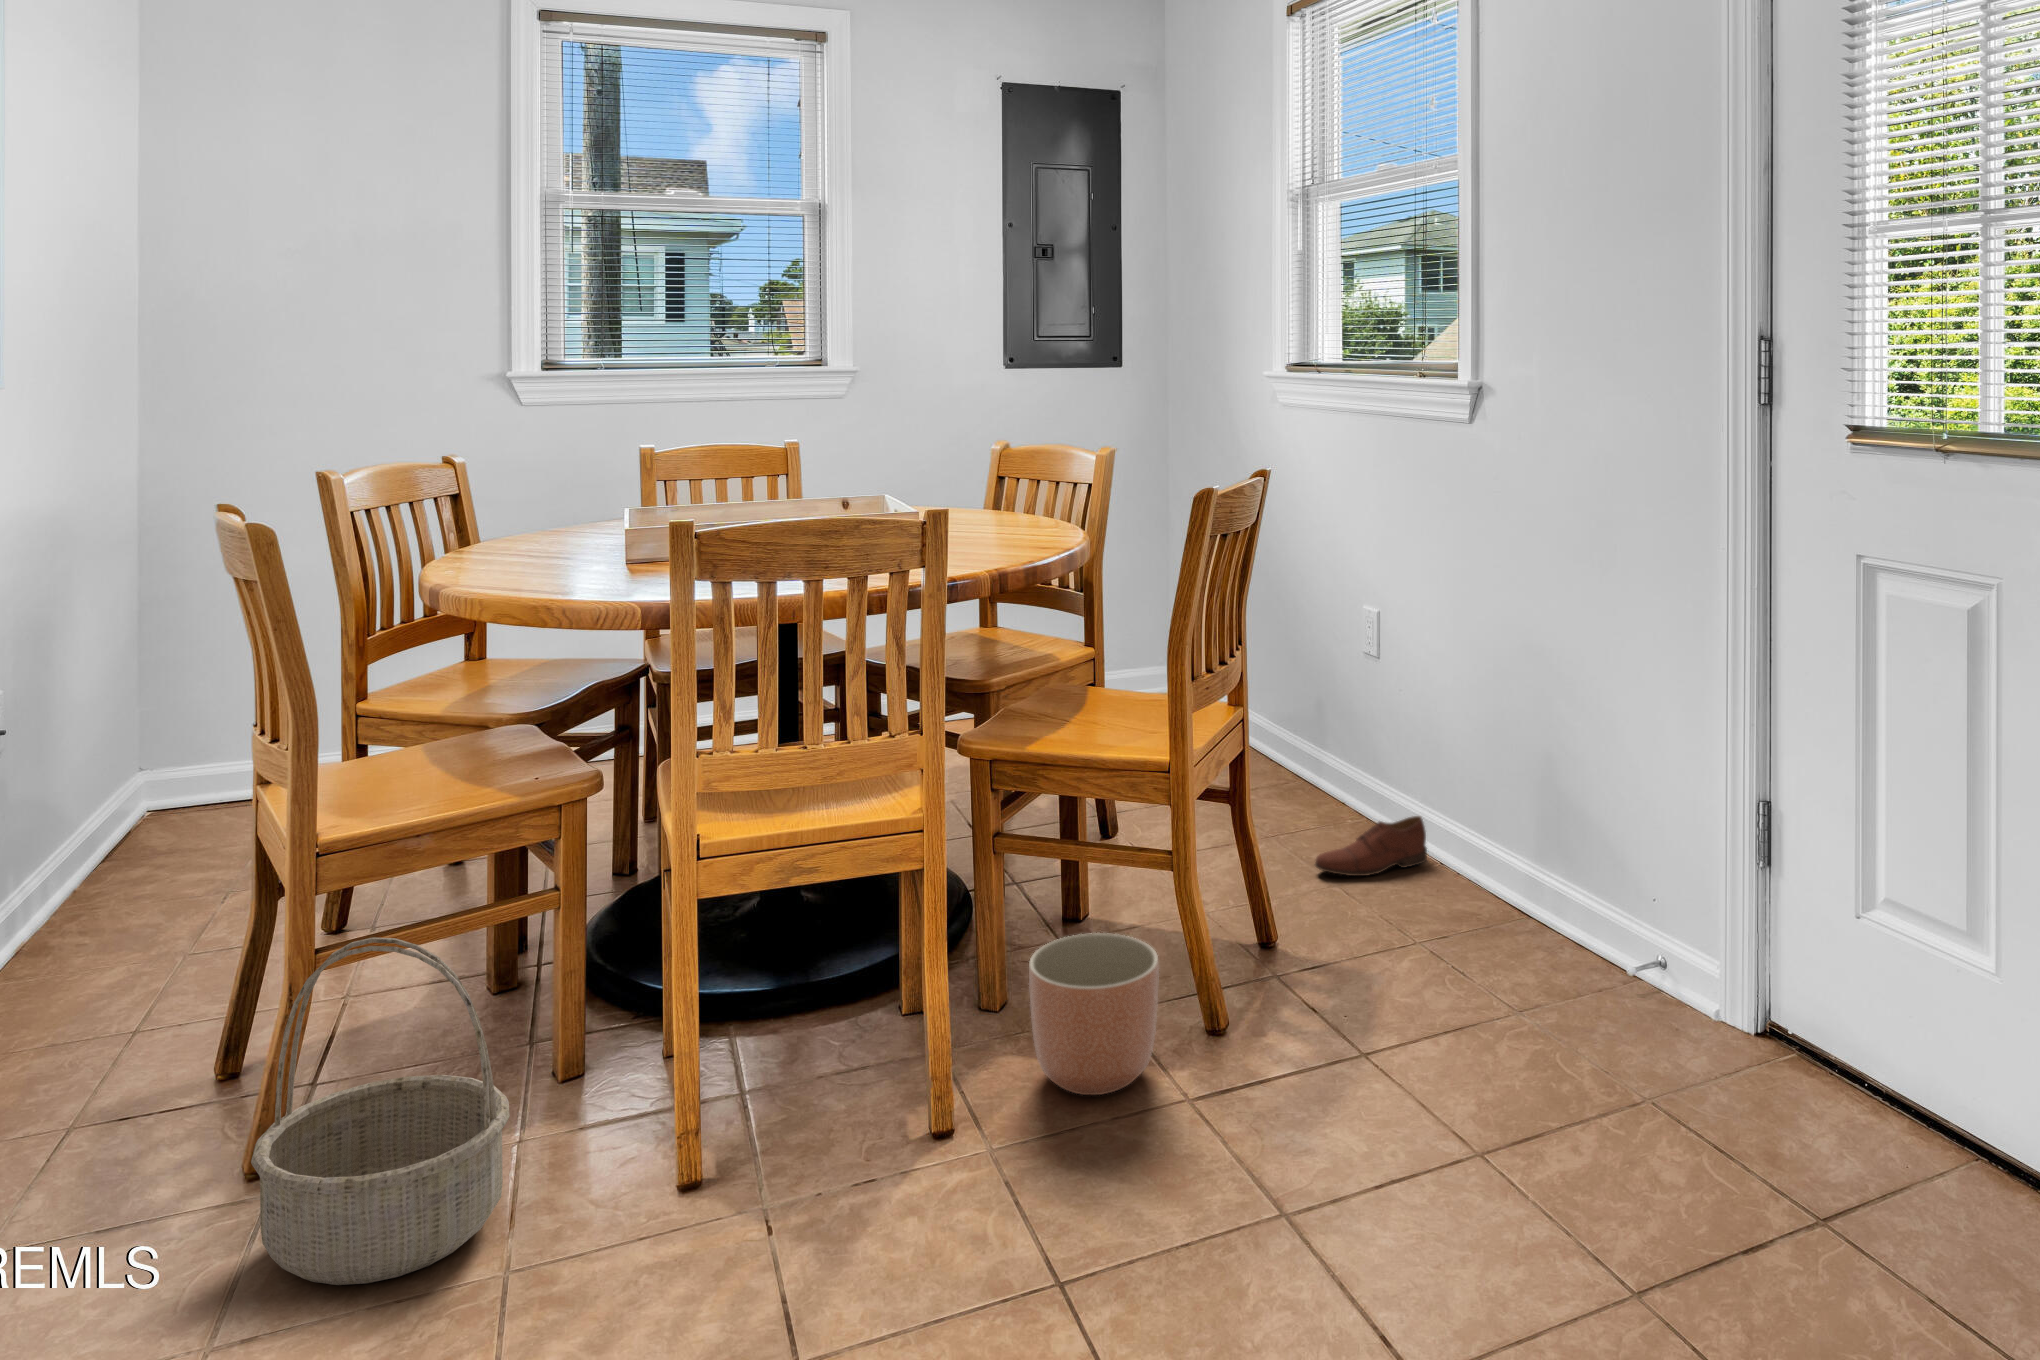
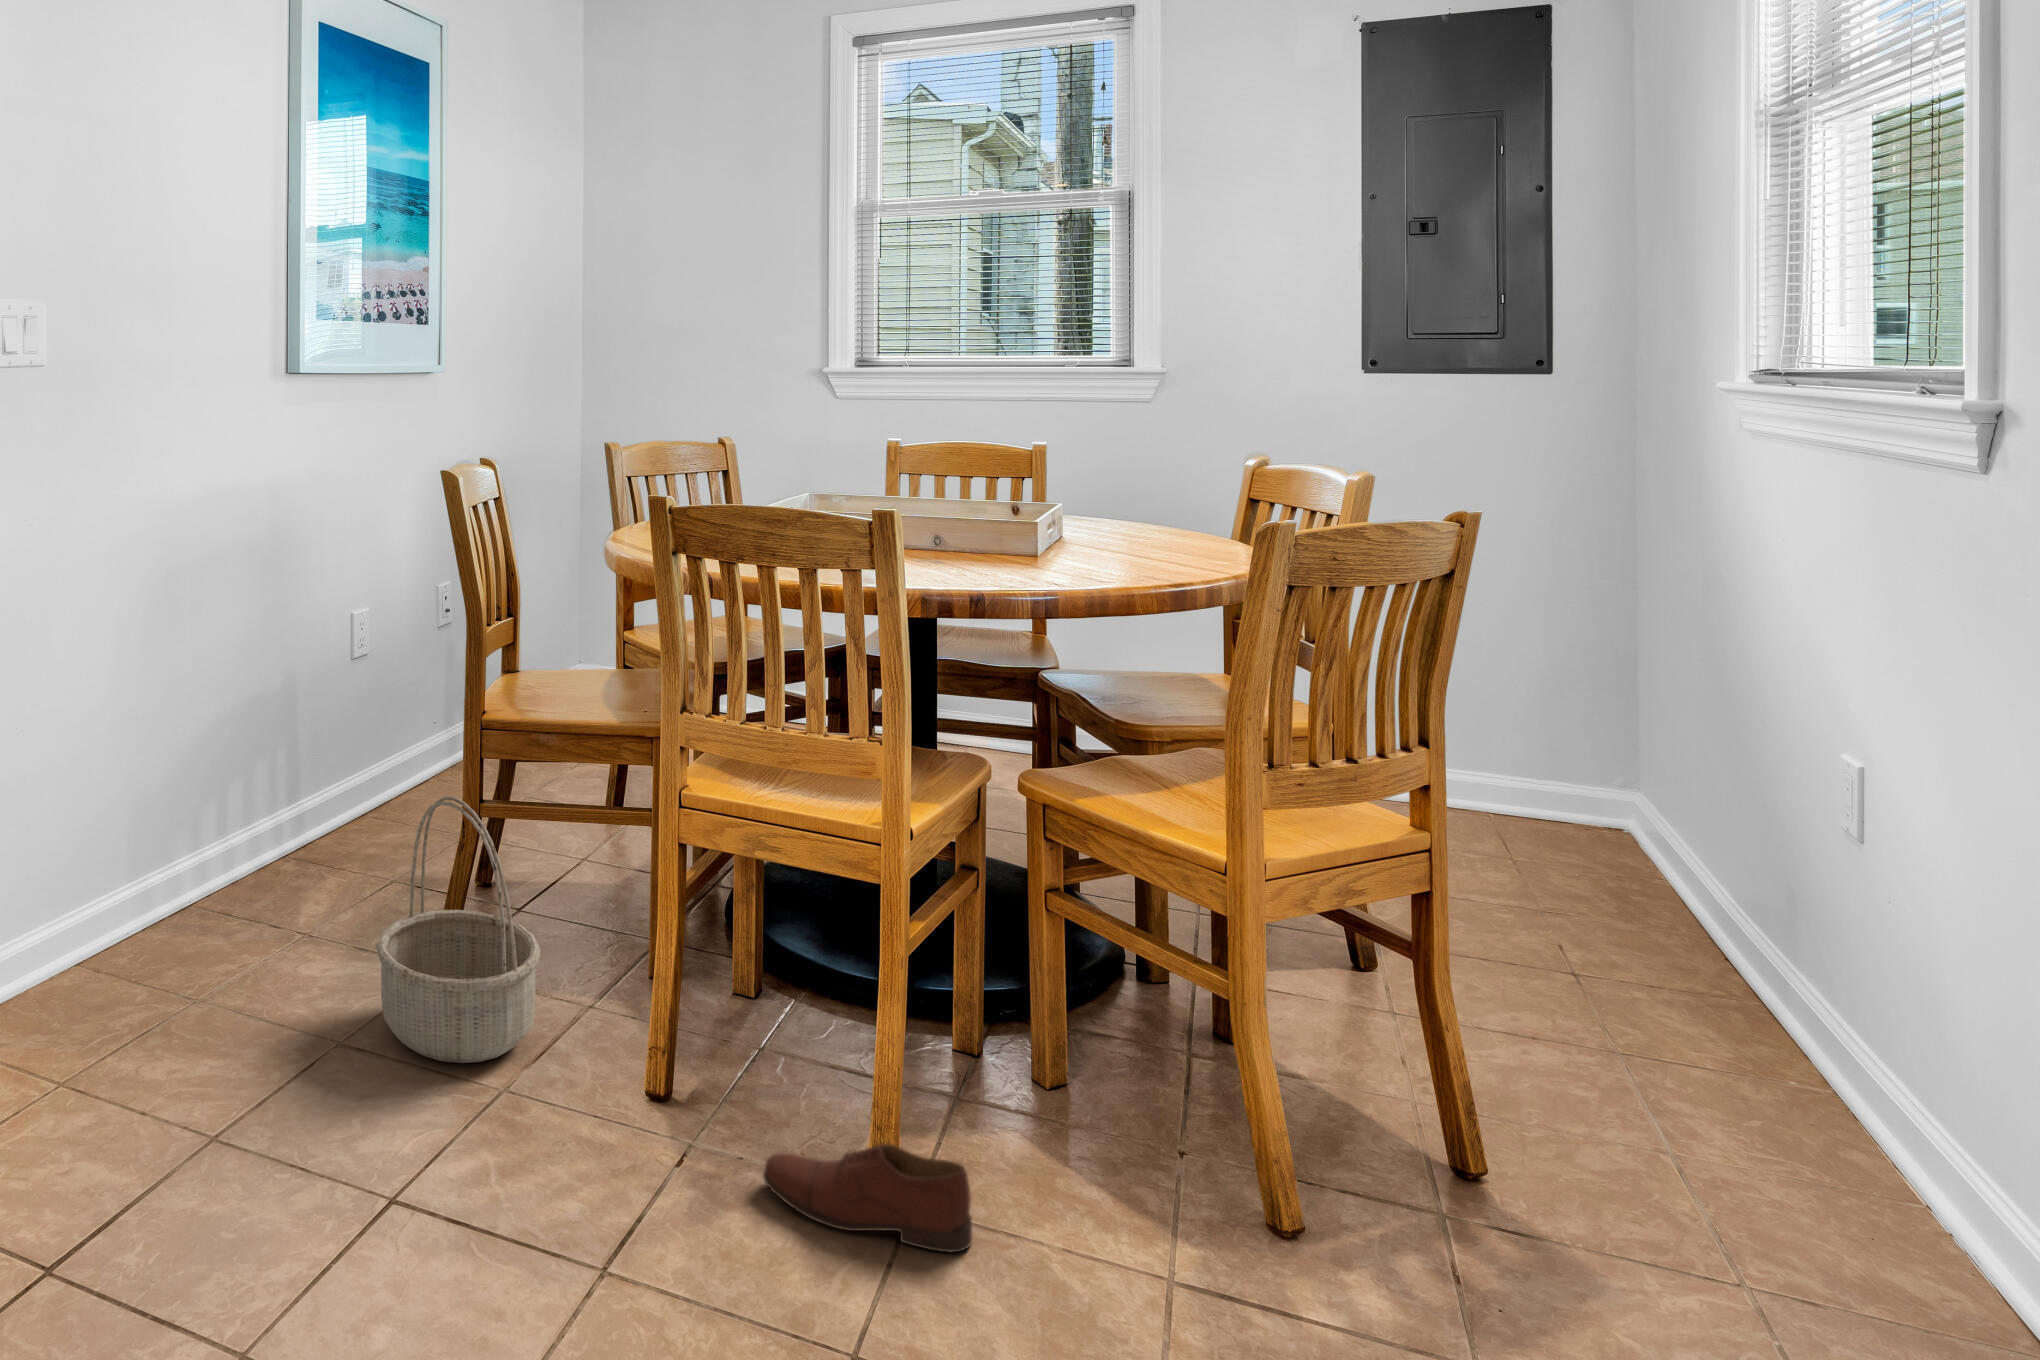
shoe: present [1315,816,1427,876] -> present [763,1144,972,1252]
planter: present [1029,933,1159,1095] -> none [1007,1016,1169,1214]

